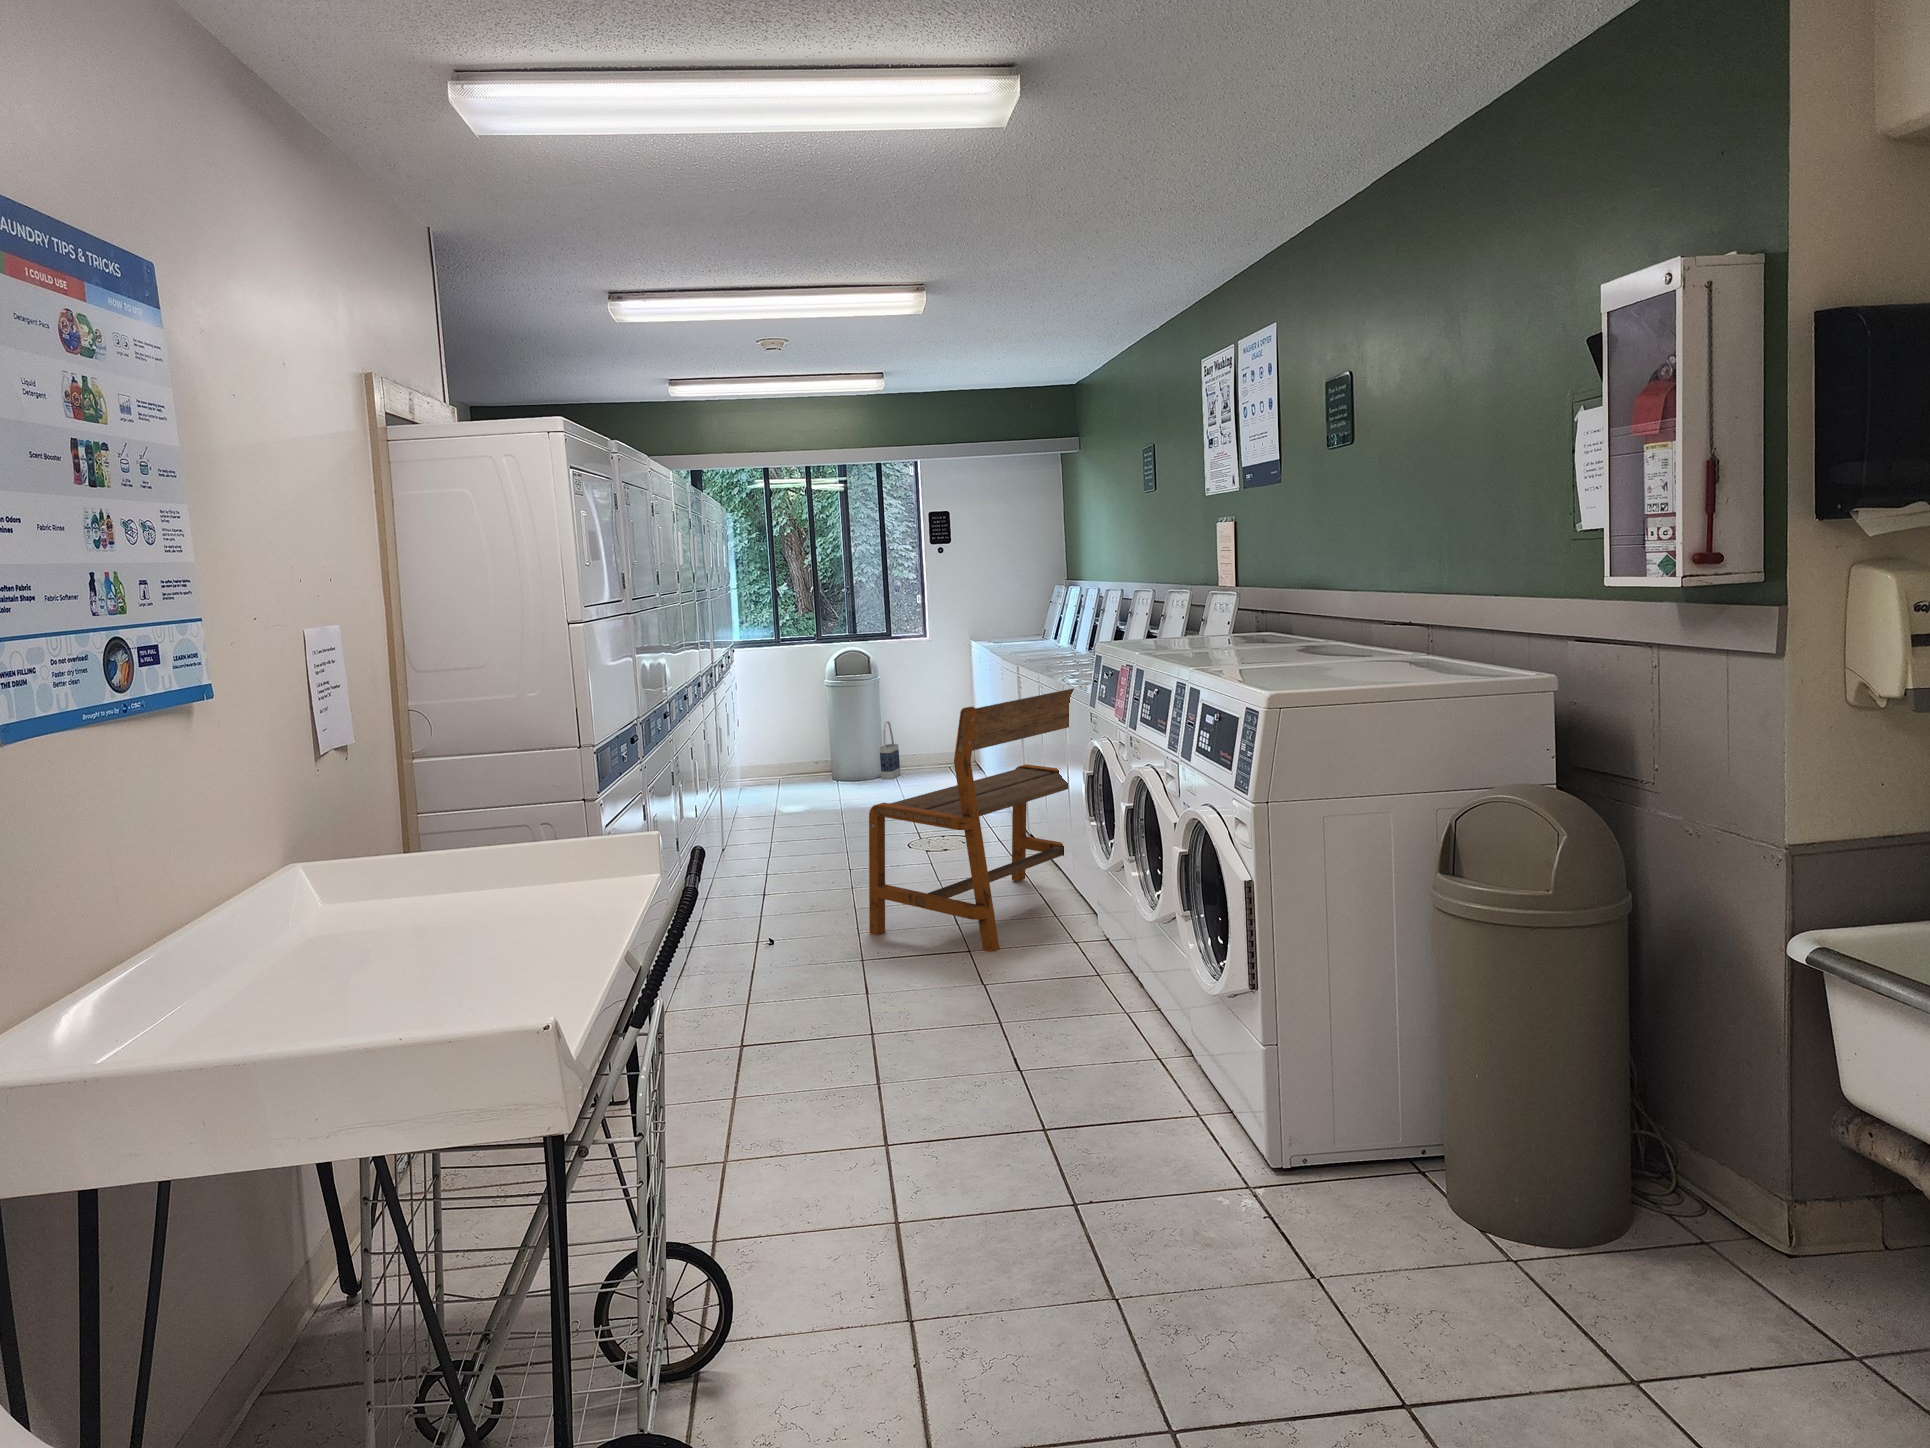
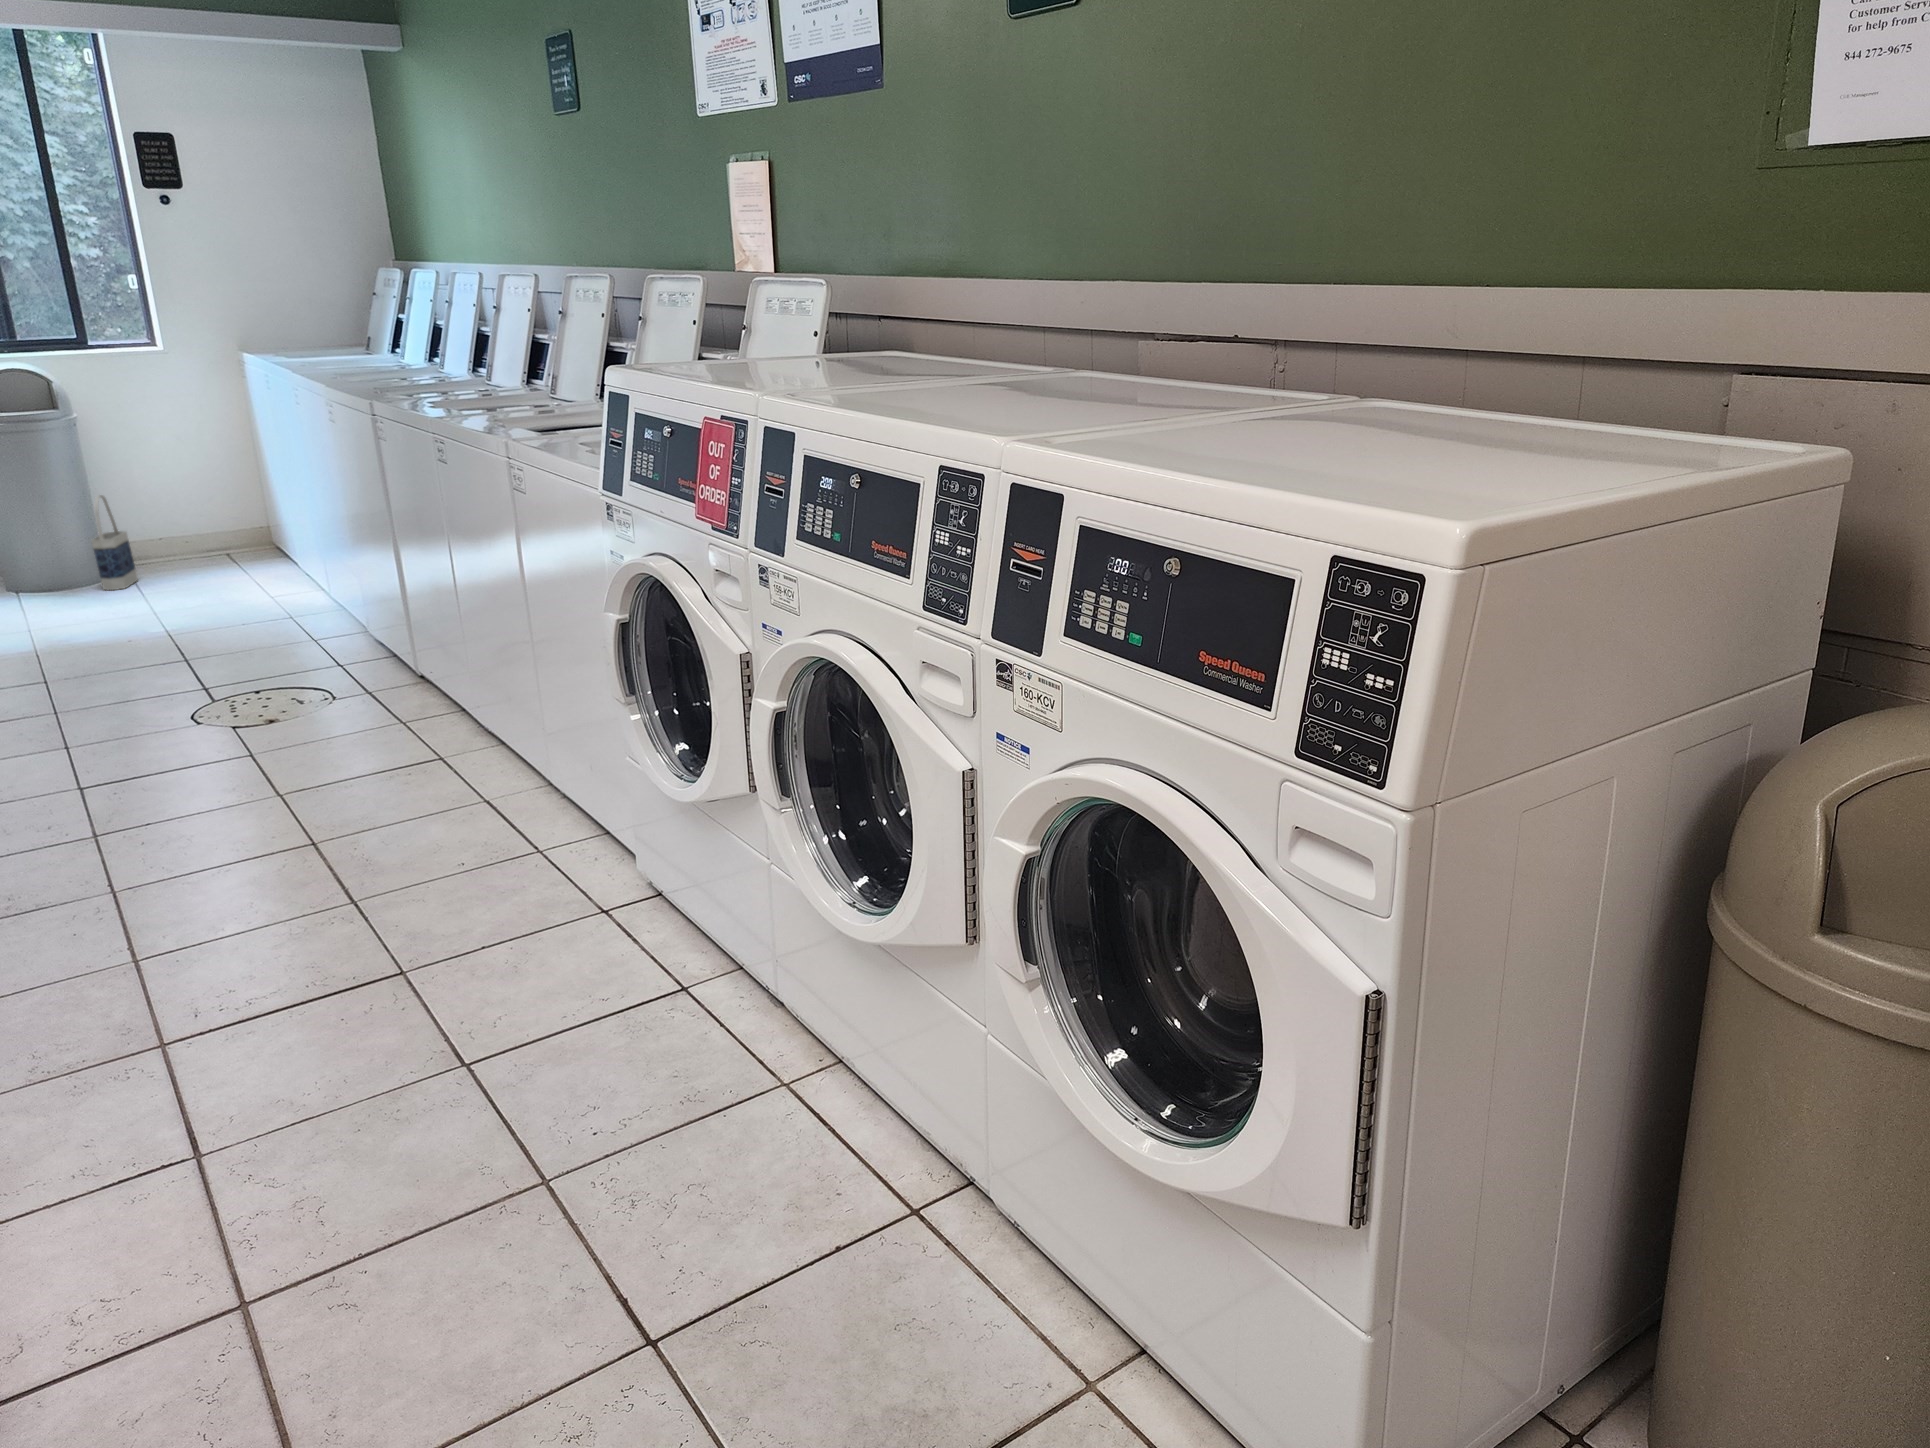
bench: present [869,688,1074,952] -> none [127,437,629,966]

